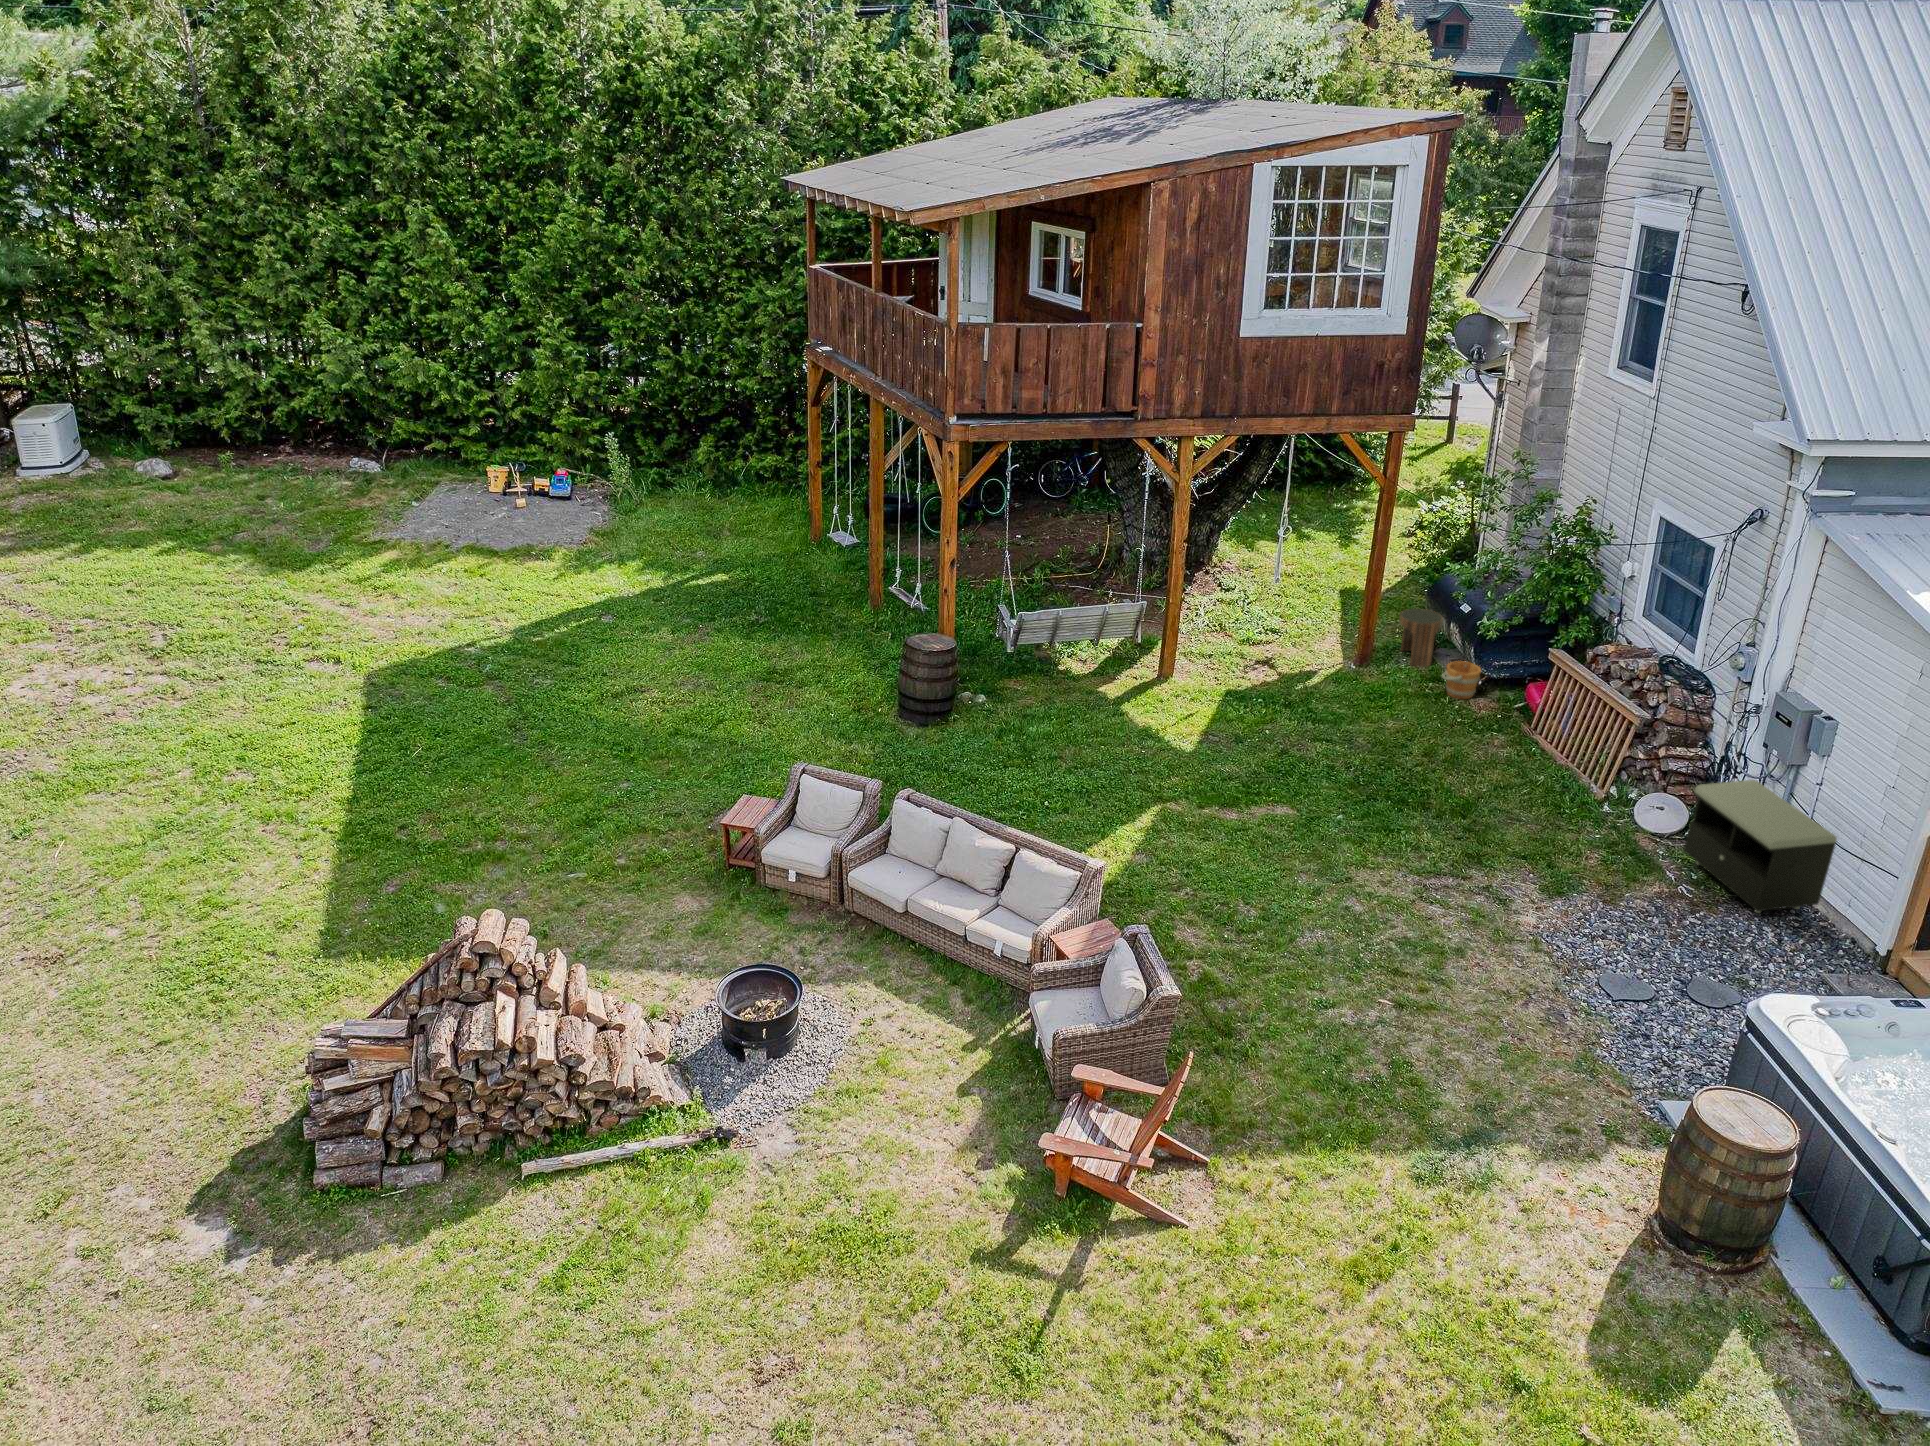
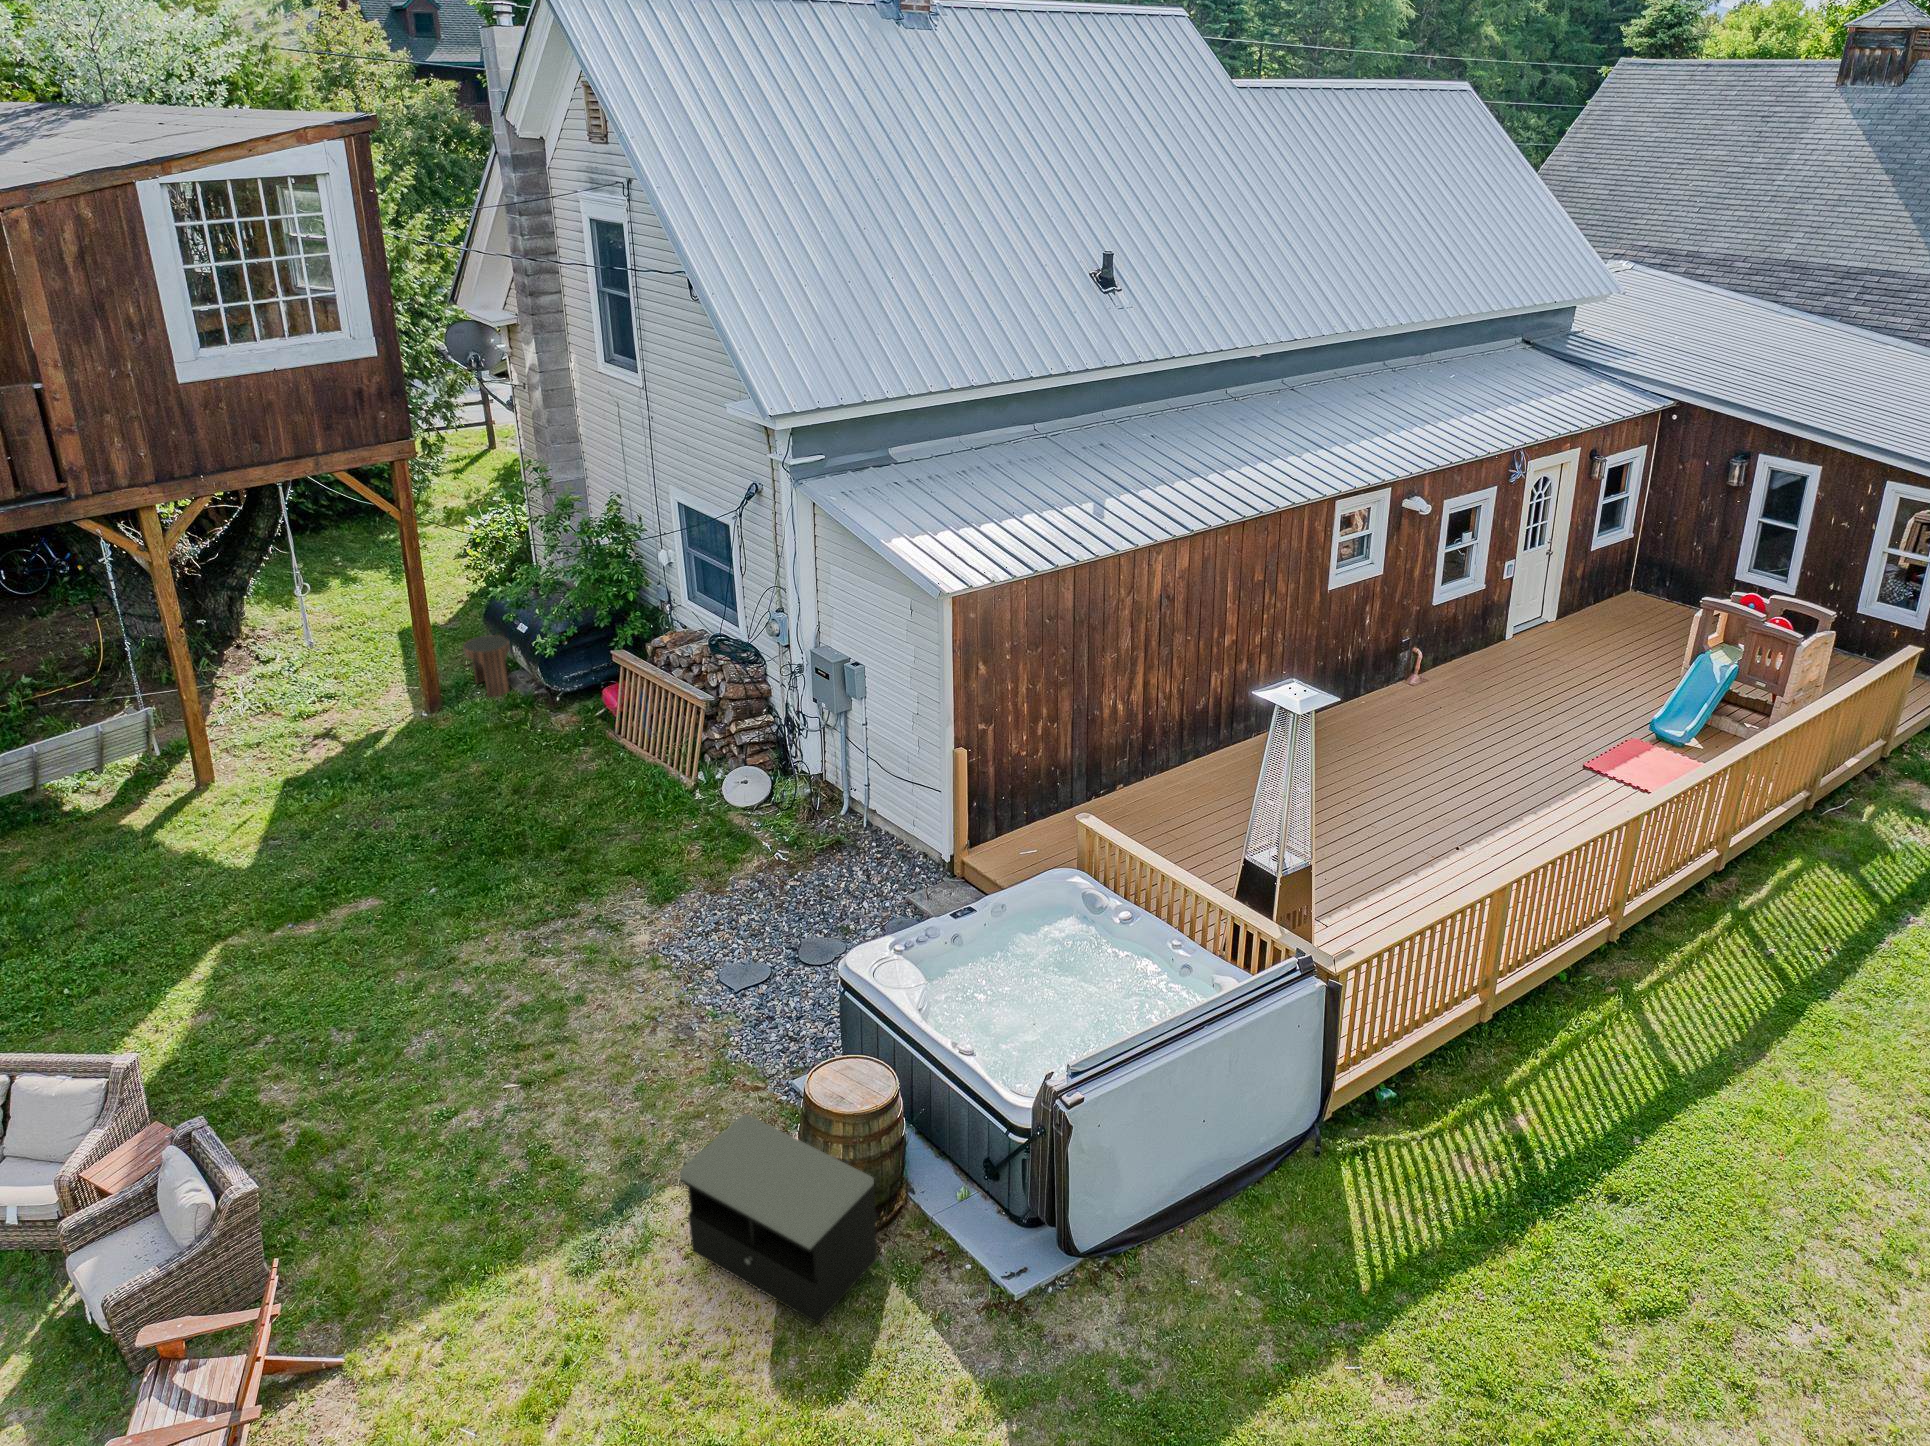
bucket: present [1442,661,1481,699] -> none [521,681,559,721]
storage bench: present [1684,780,1837,913] -> present [680,1114,877,1324]

